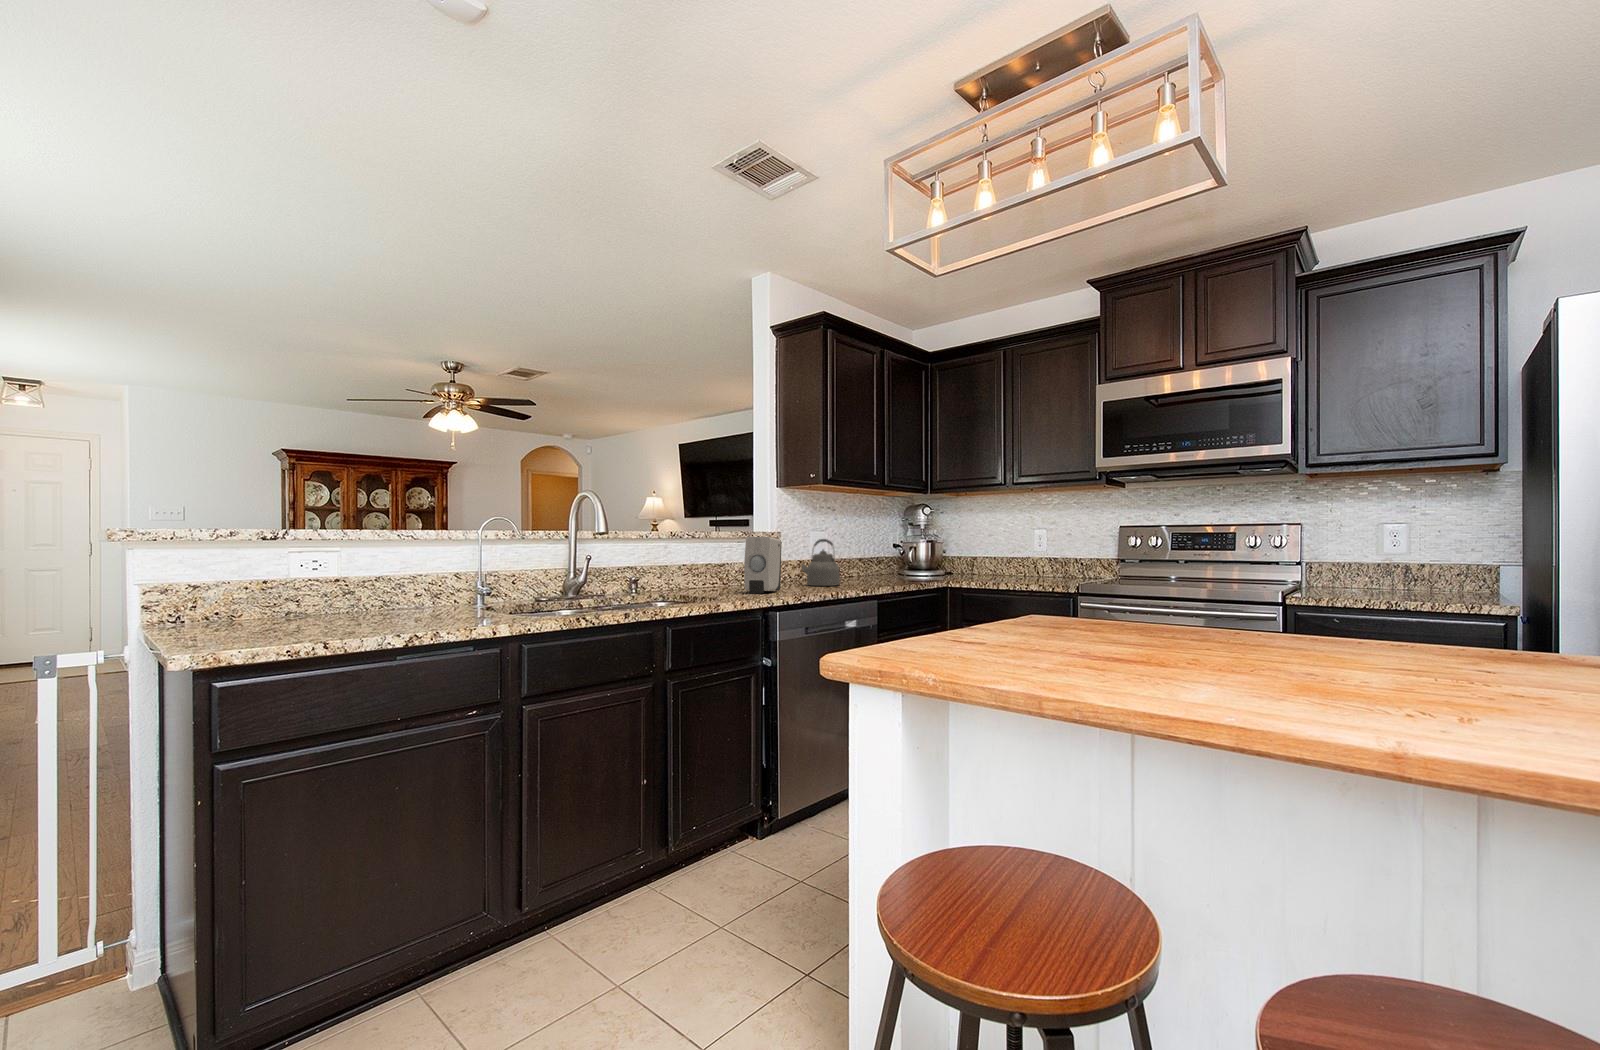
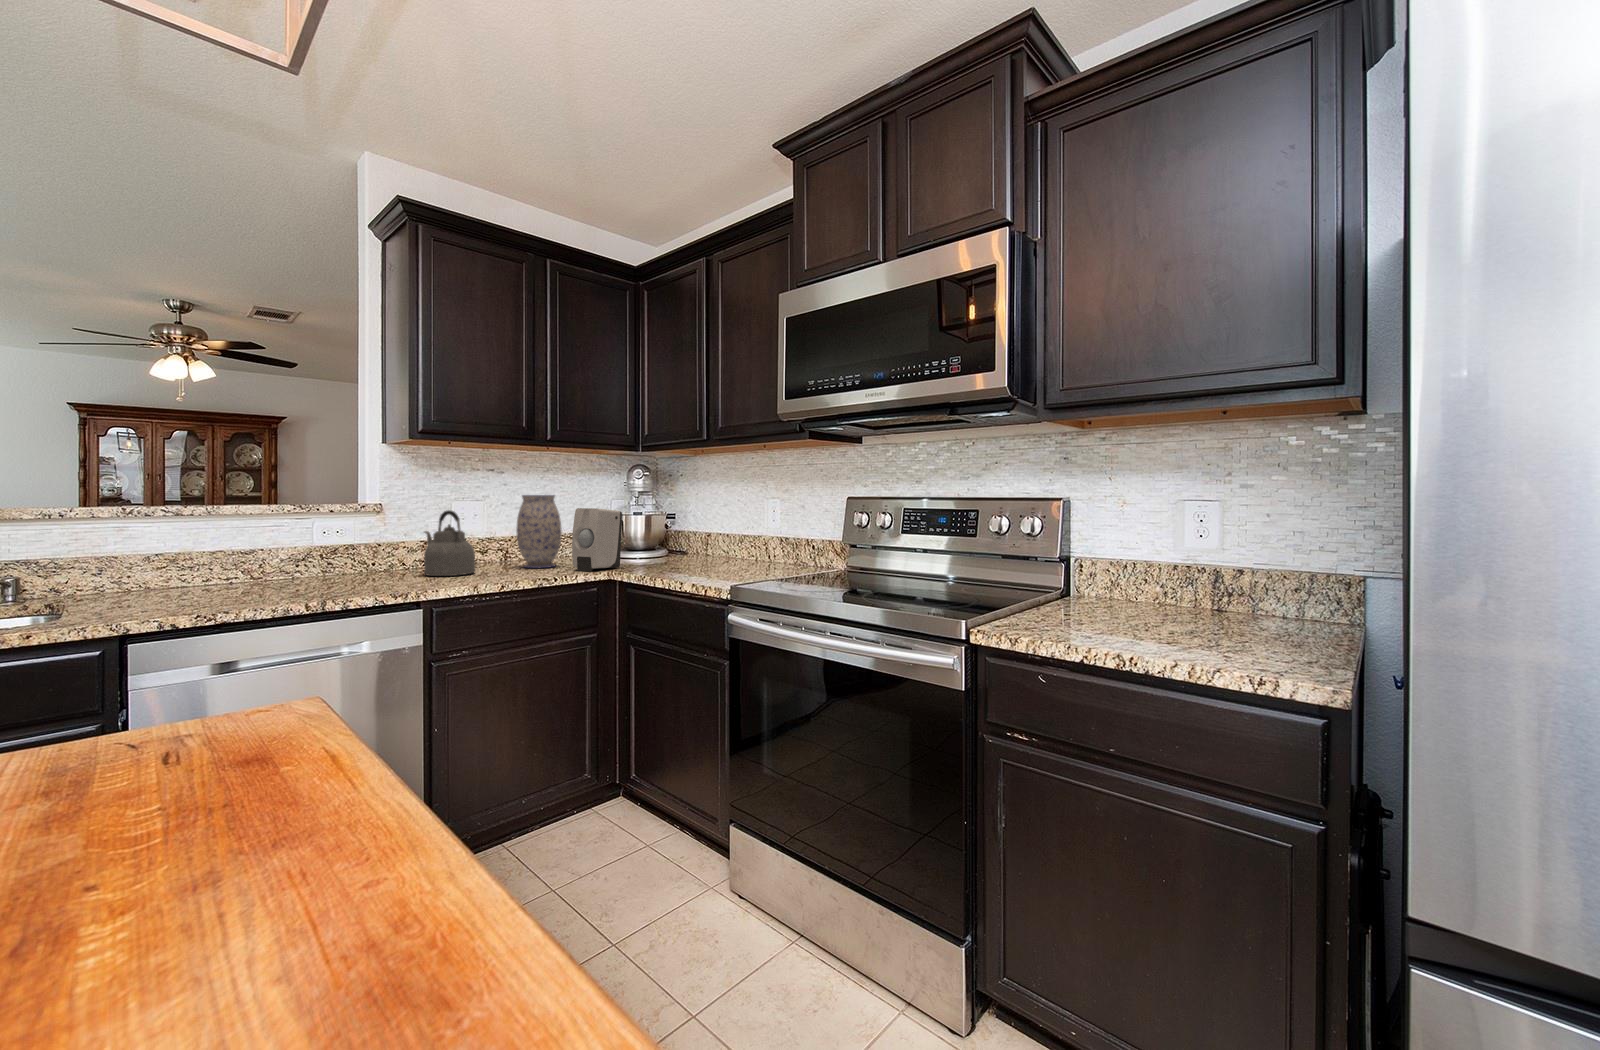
vase: none [844,528,876,583] -> present [516,495,562,568]
soap dispenser: present [744,537,782,593] -> present [572,508,622,571]

